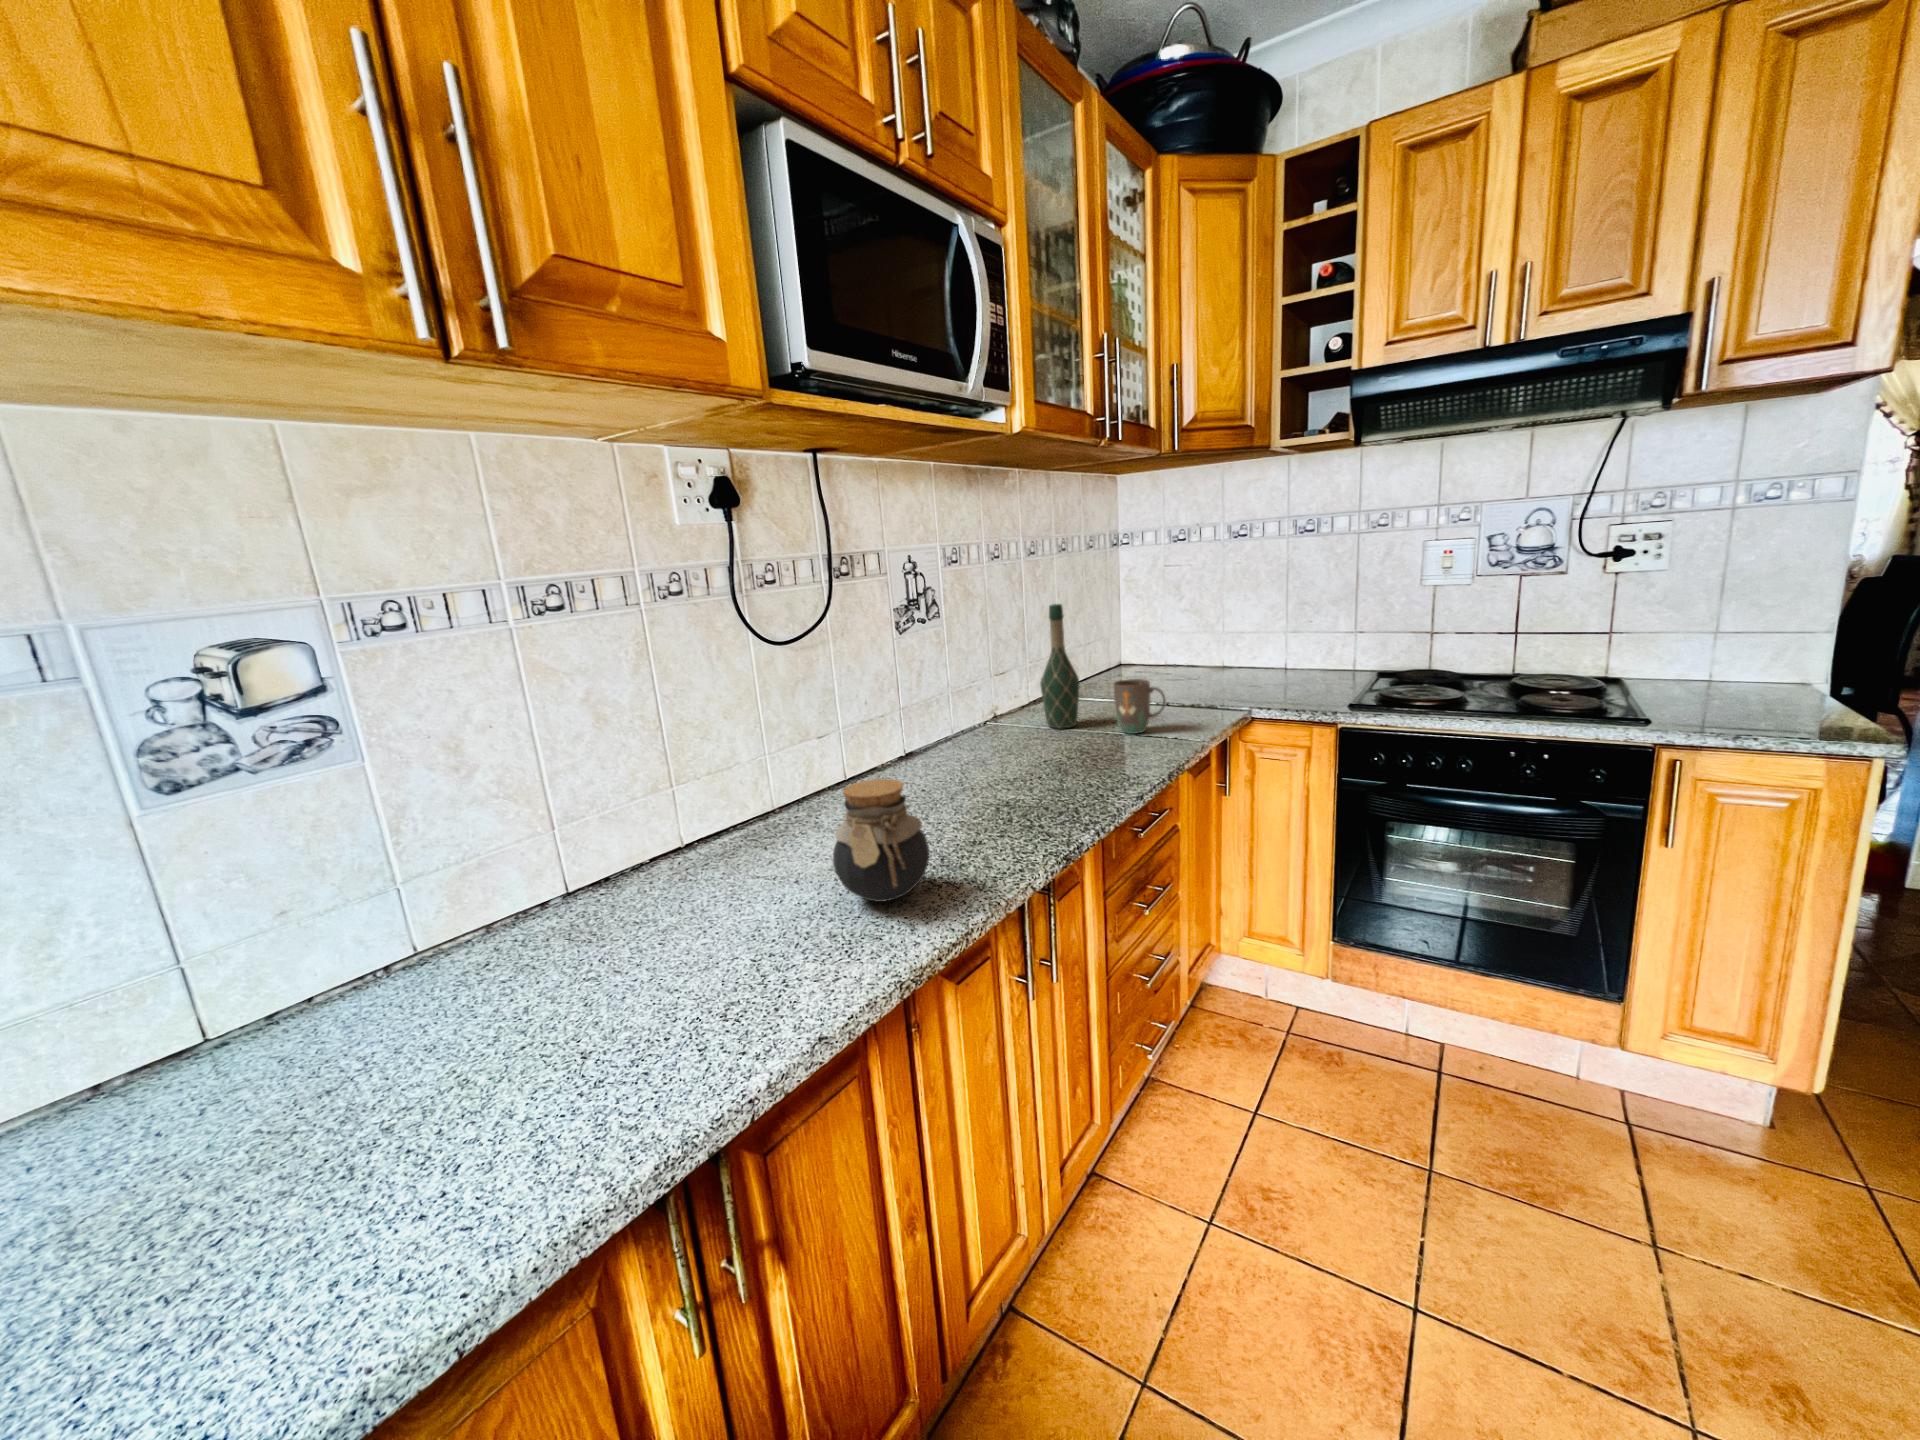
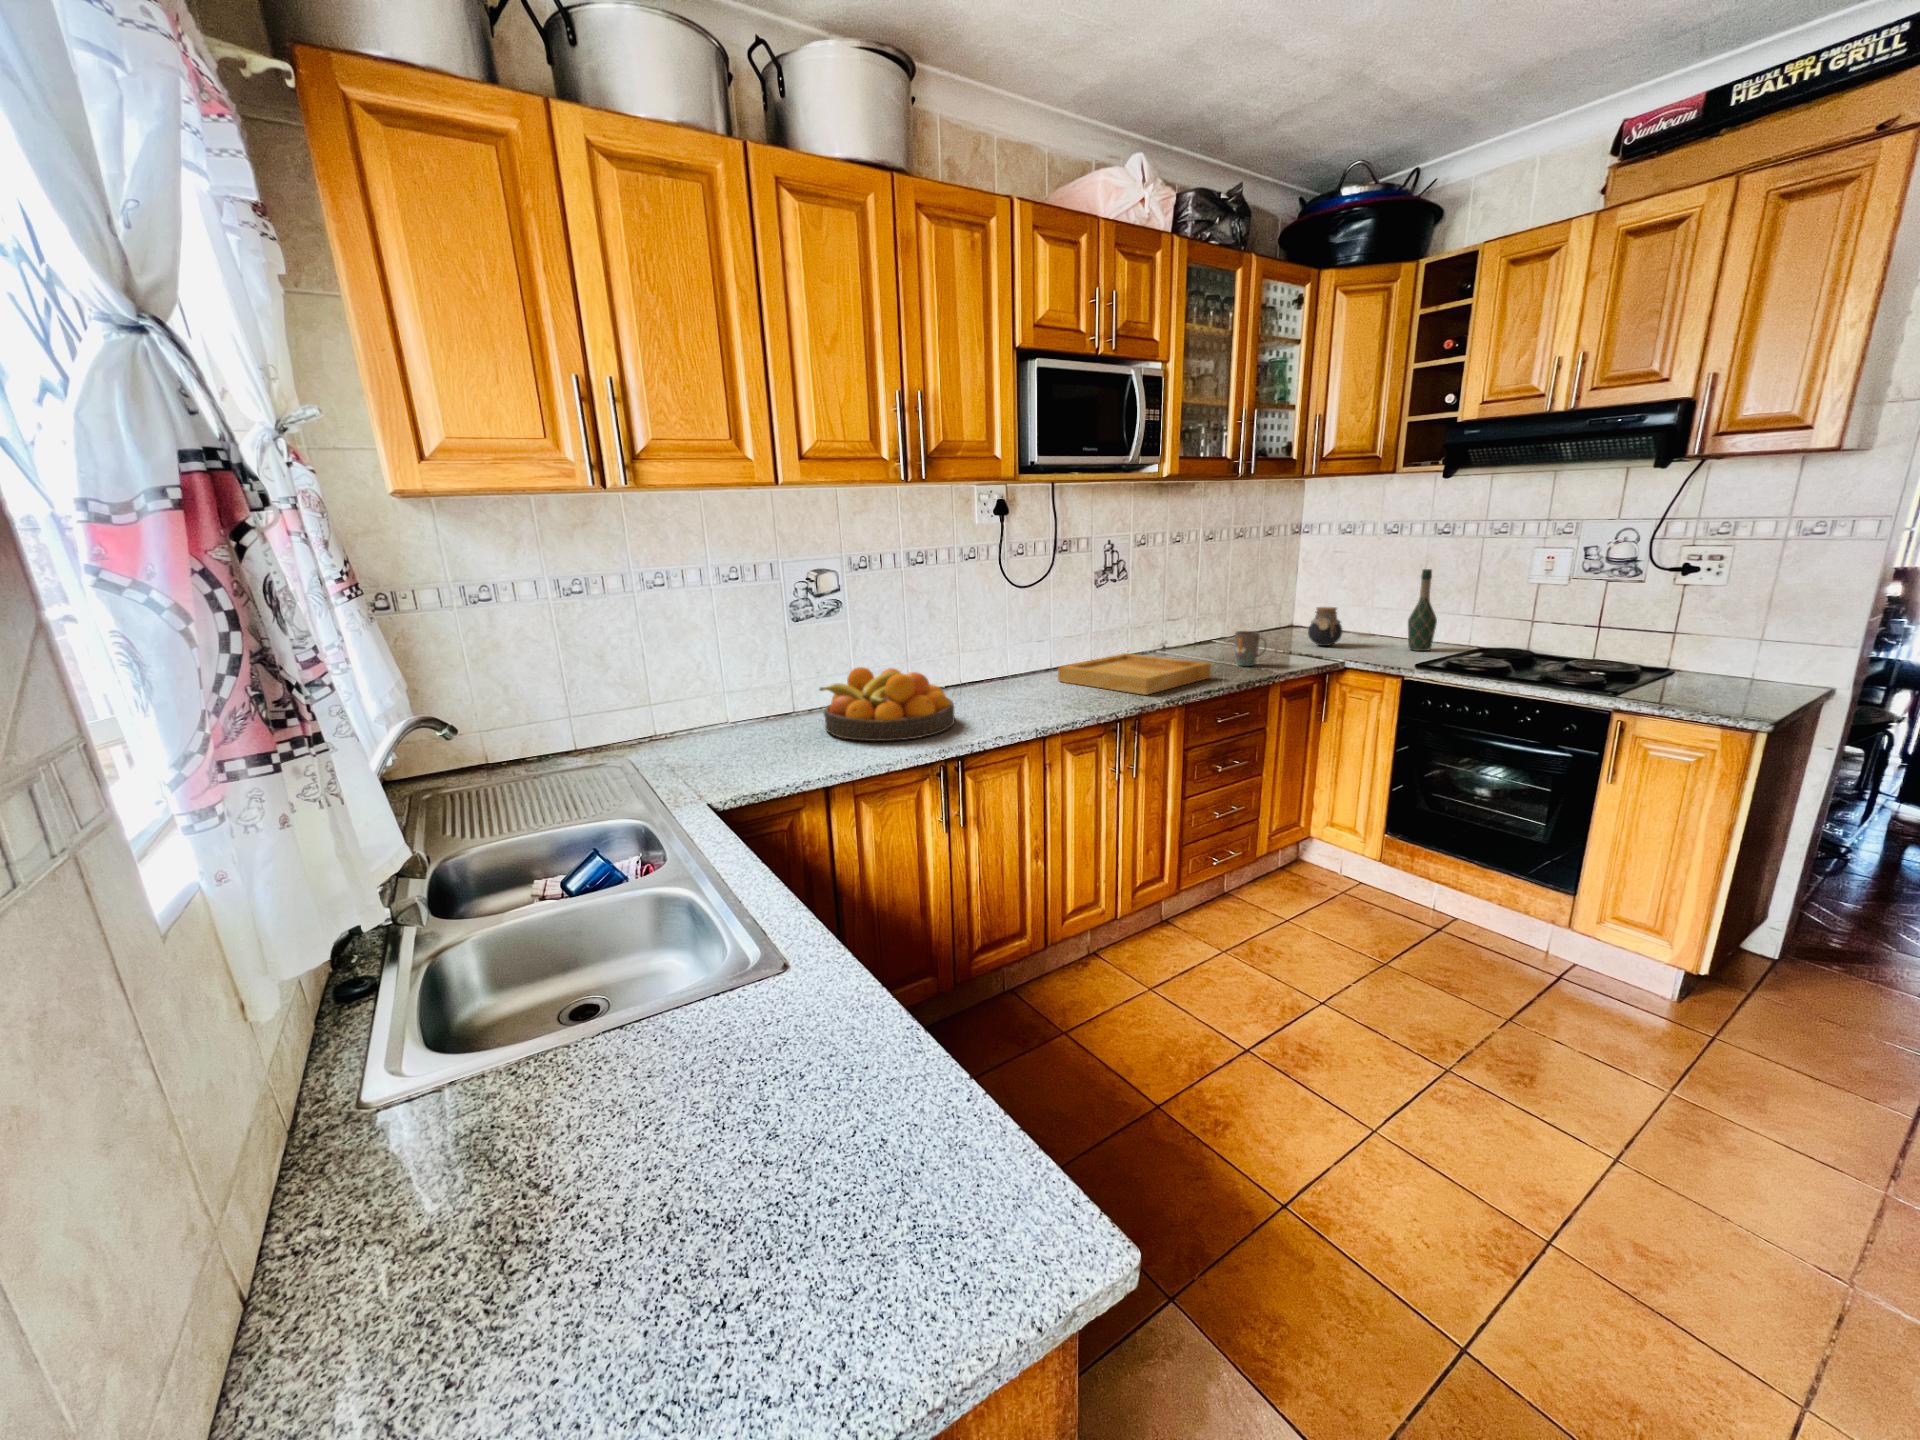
wine bottle: present [1040,604,1079,728] -> present [1408,569,1437,651]
tray: none [870,735,1116,824] -> present [1058,653,1211,695]
jar: present [833,779,929,902] -> present [1308,607,1342,646]
fruit bowl: none [201,890,690,1217] -> present [820,667,955,741]

